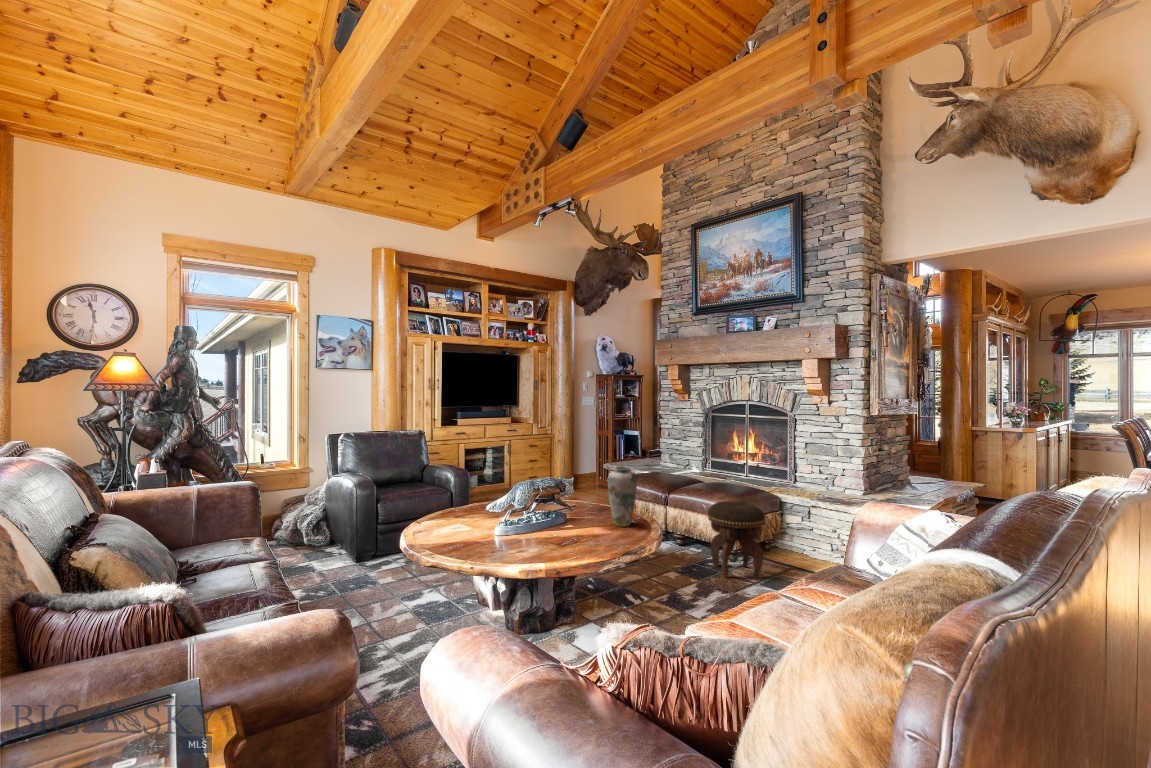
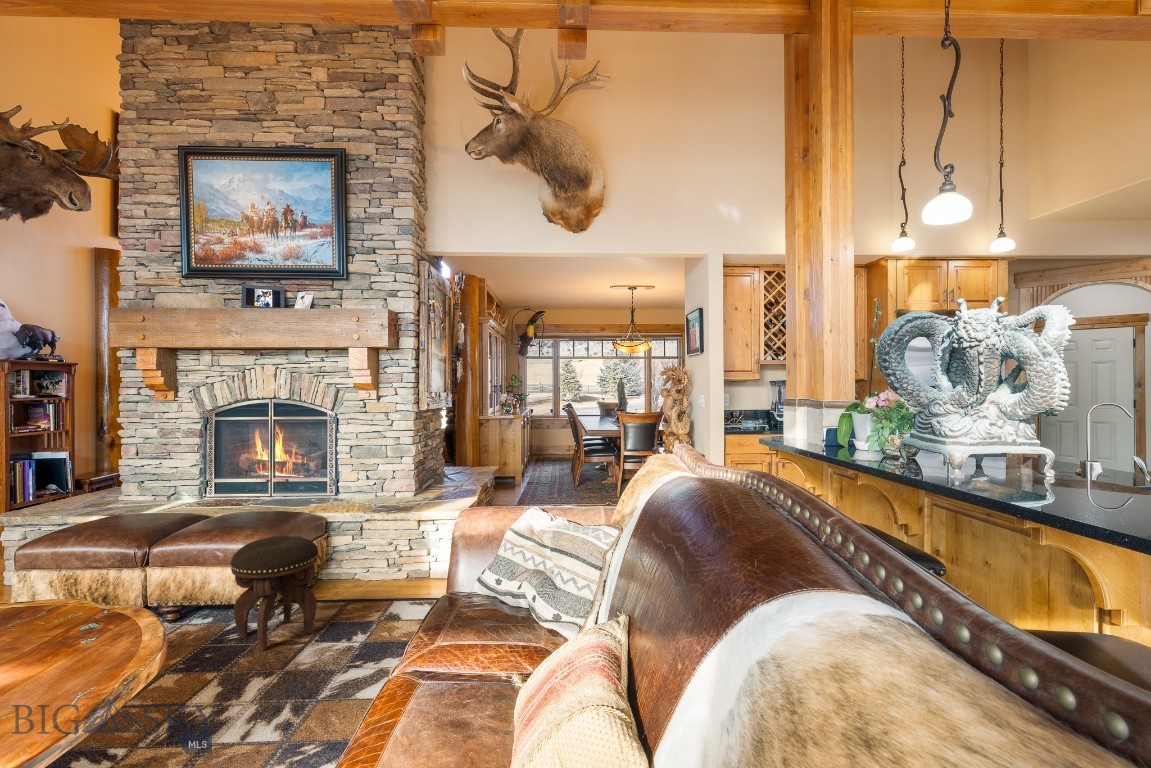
vase: present [608,466,637,527] -> none [34,529,111,651]

